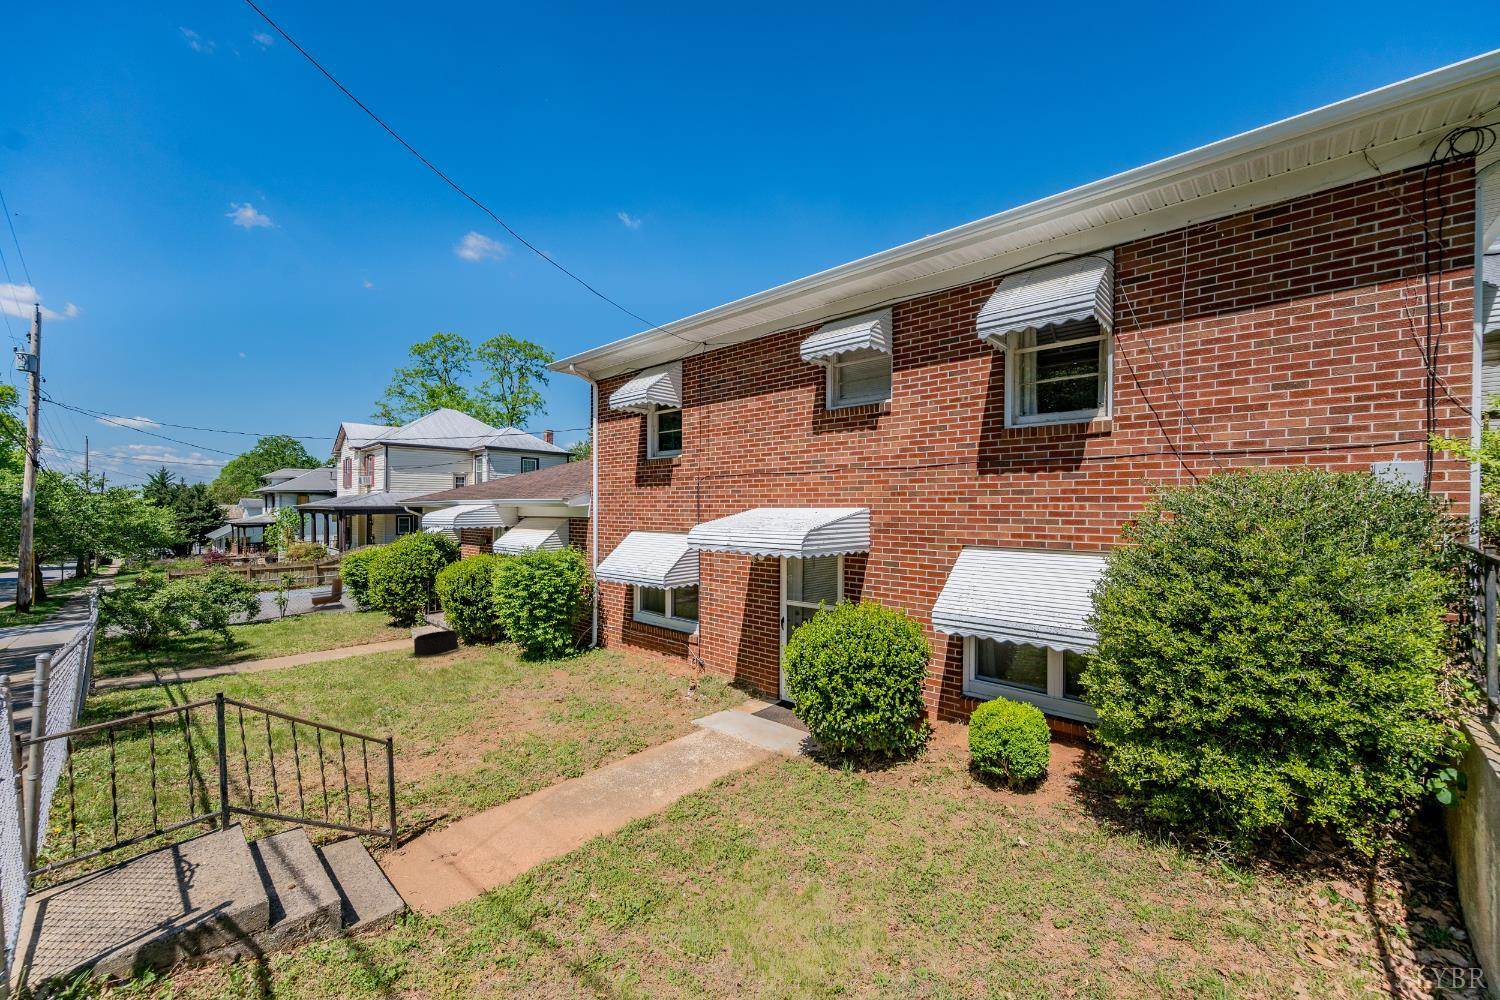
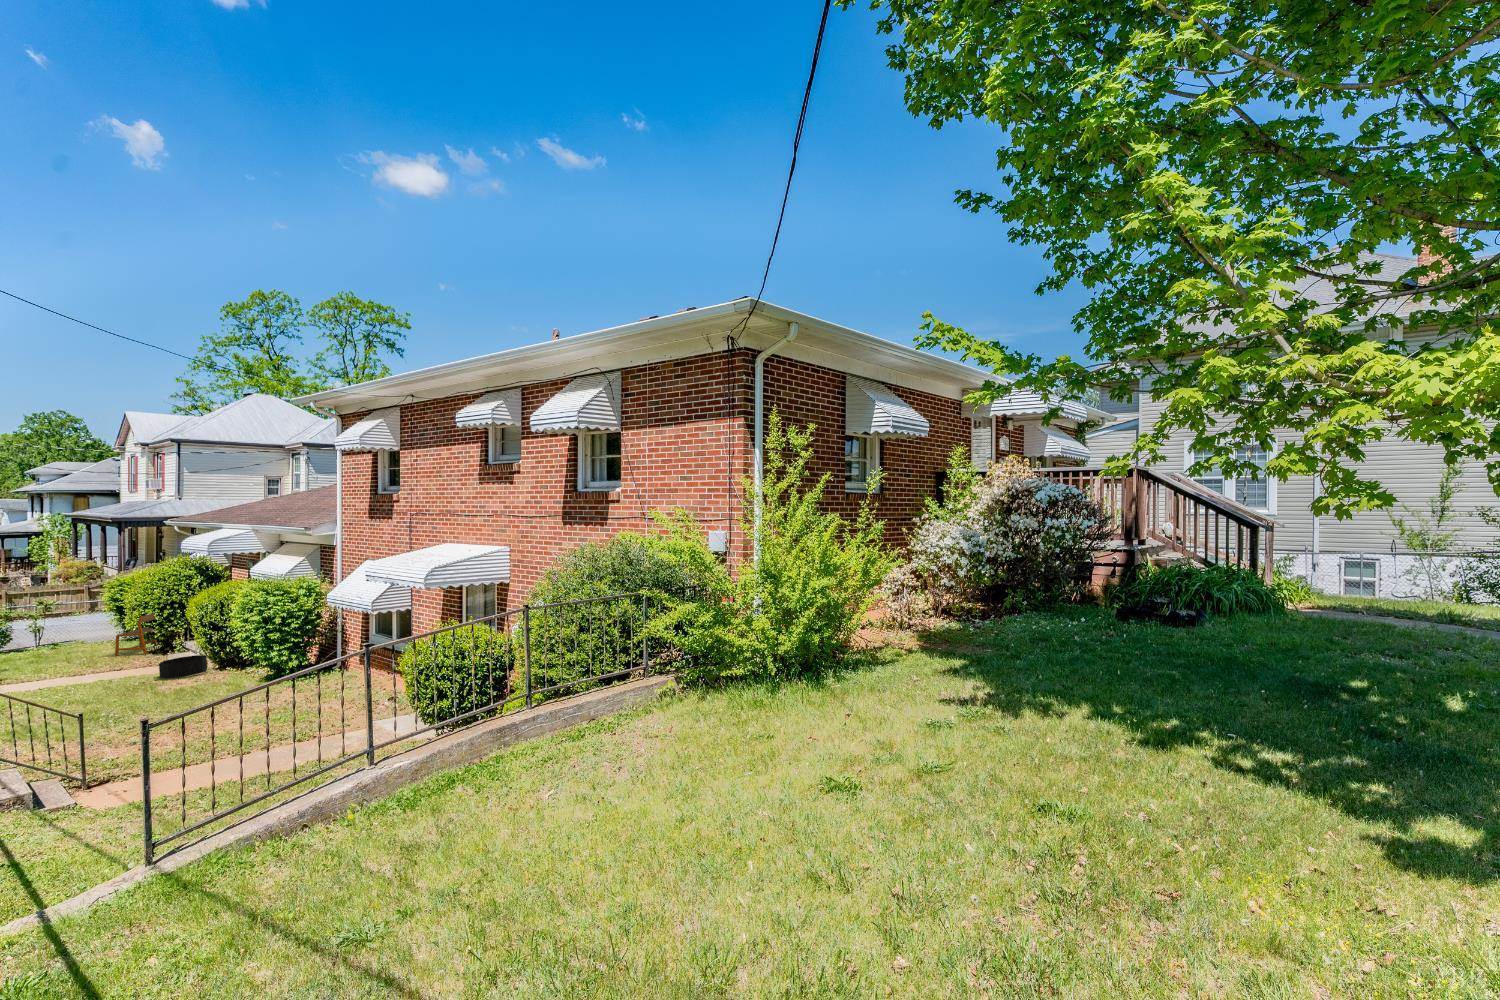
lounge chair: present [310,579,346,611] -> none [72,604,112,640]
bench: none [358,585,403,630] -> present [115,613,157,657]

